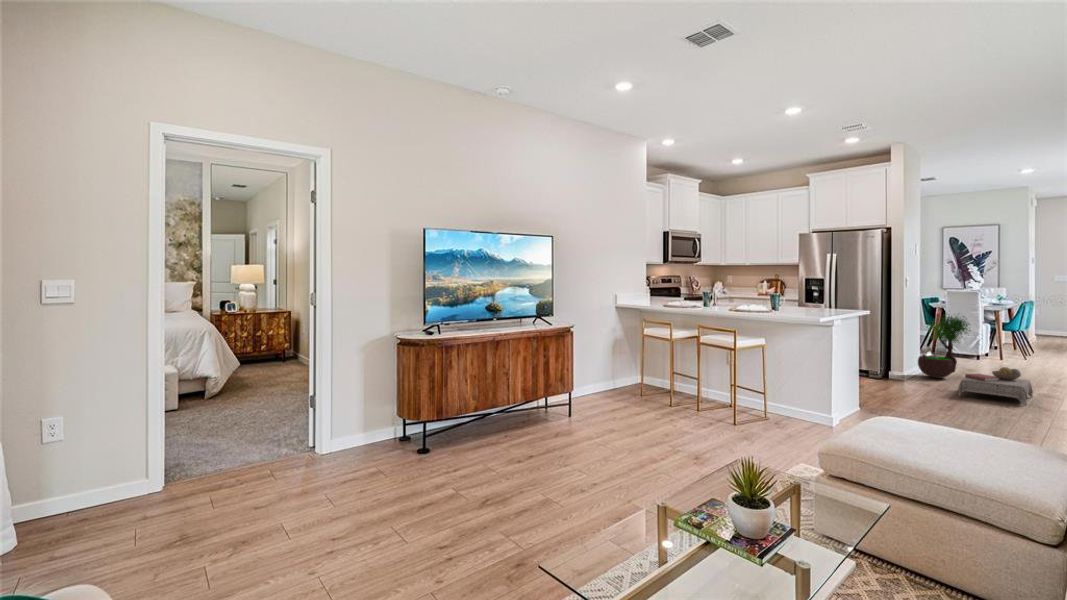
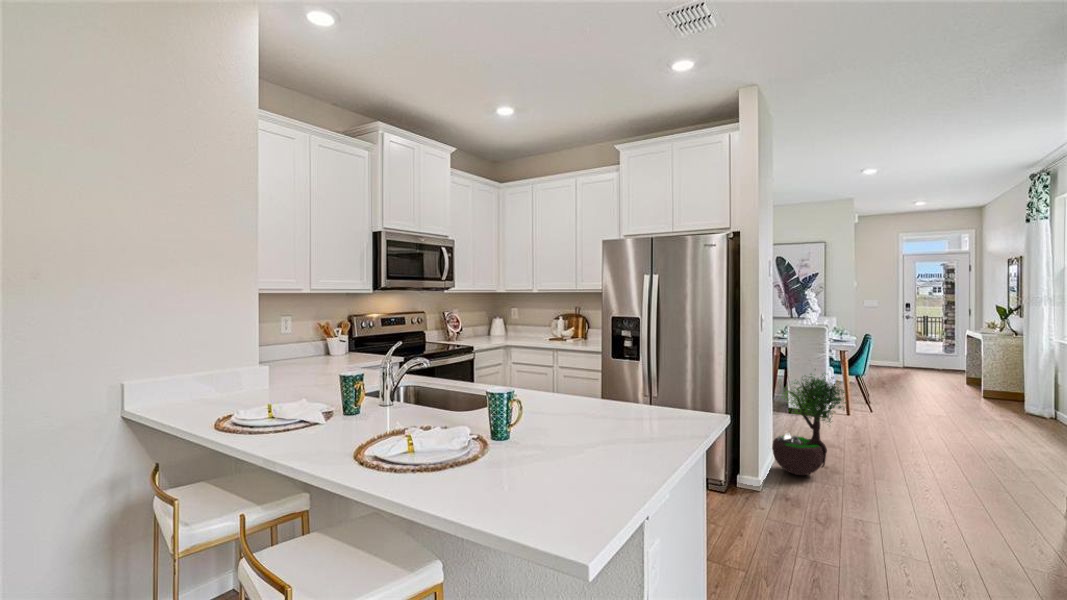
ottoman: present [958,367,1033,405] -> none [851,482,969,567]

